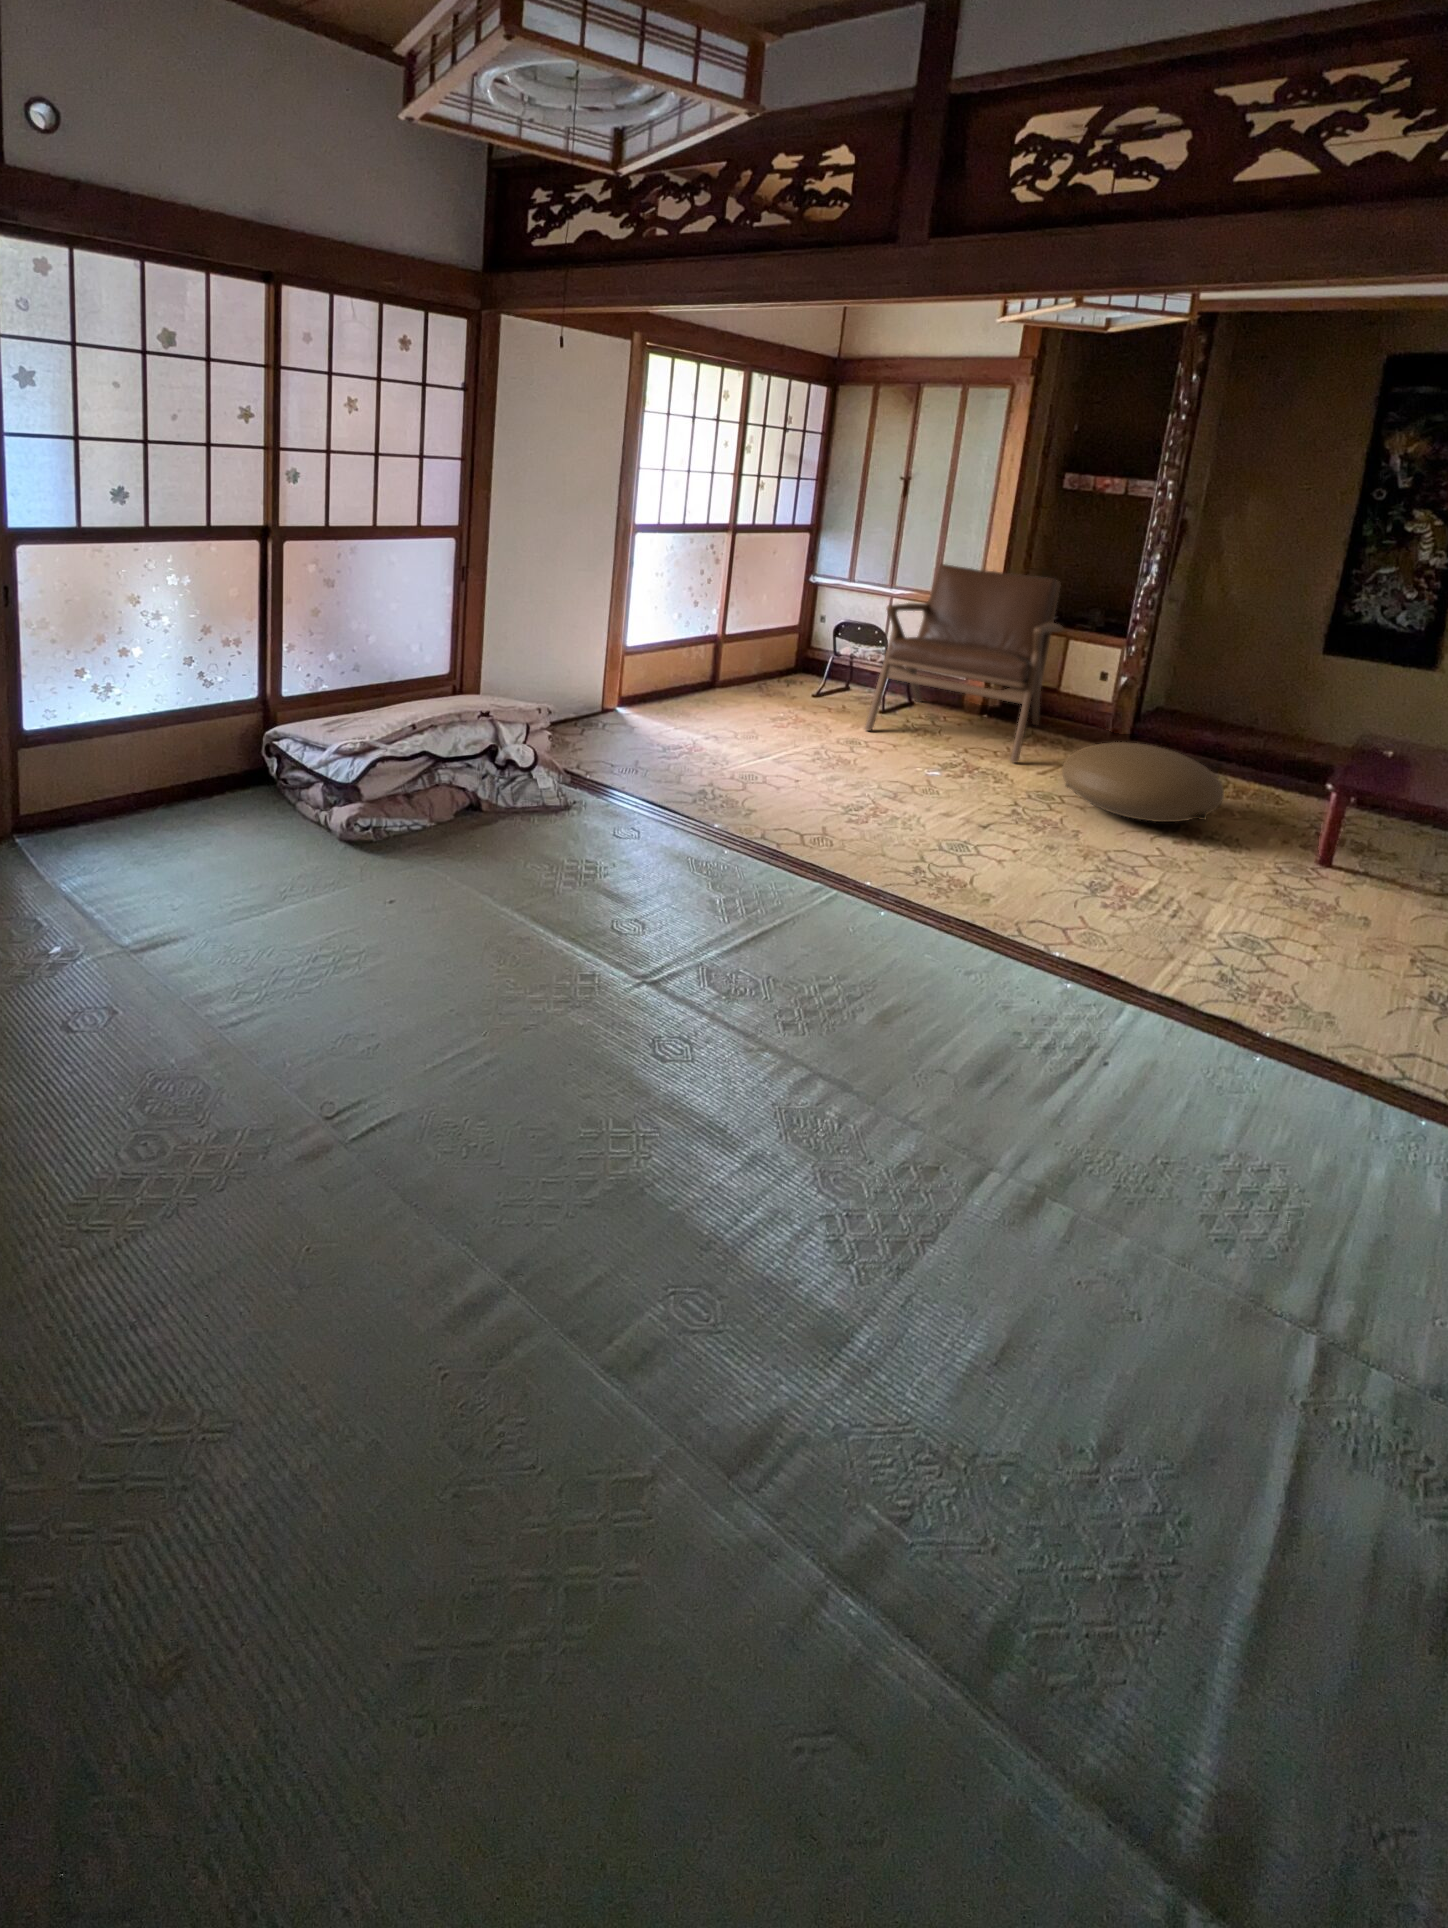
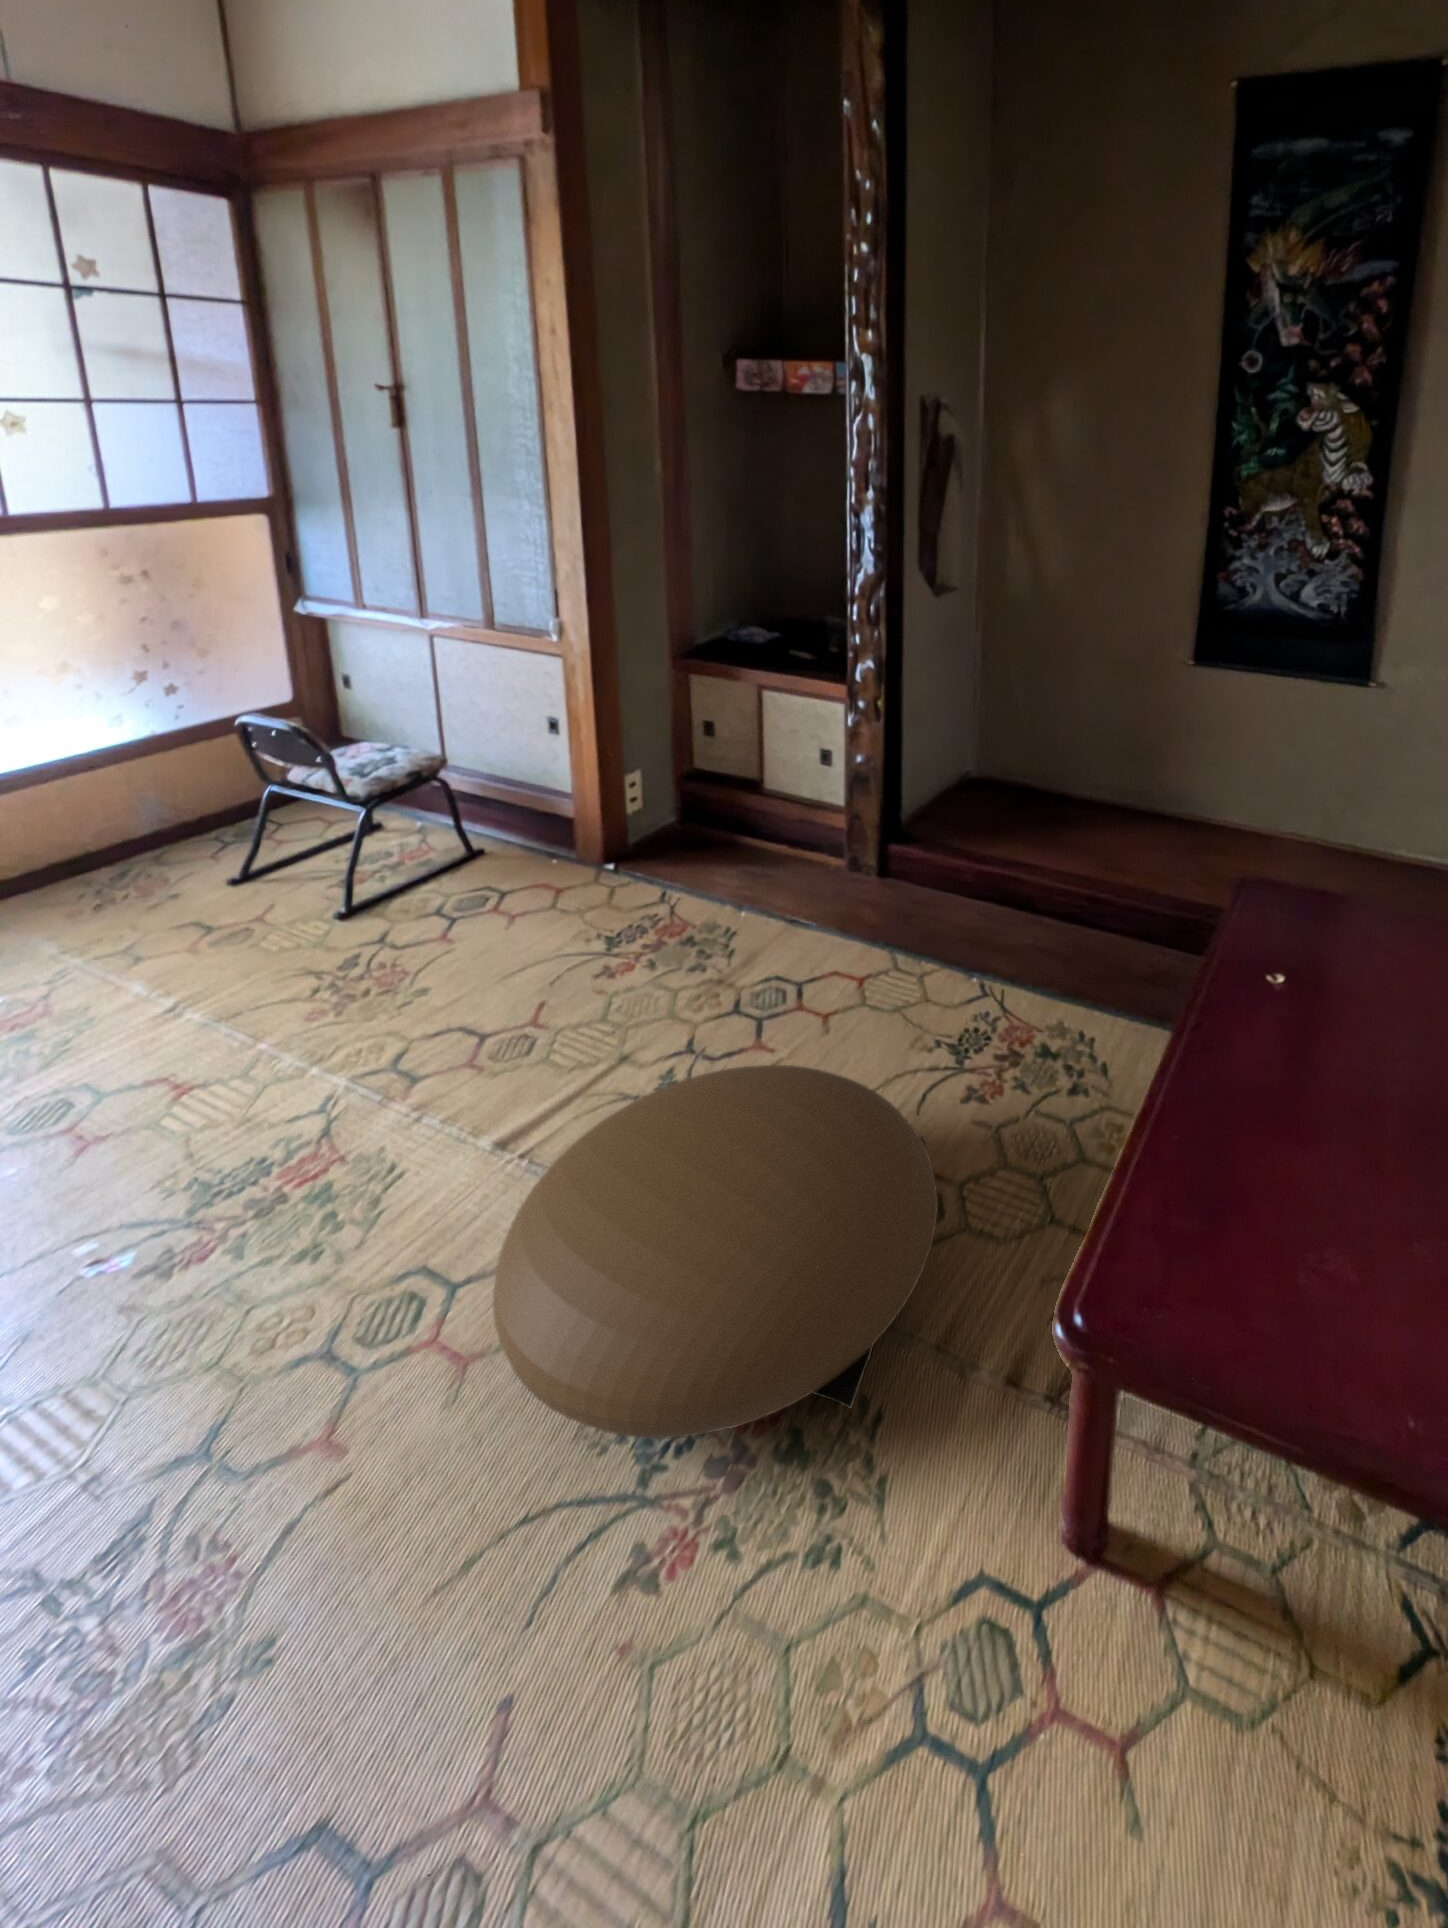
lounge chair: present [865,564,1063,763] -> none [179,574,711,1102]

